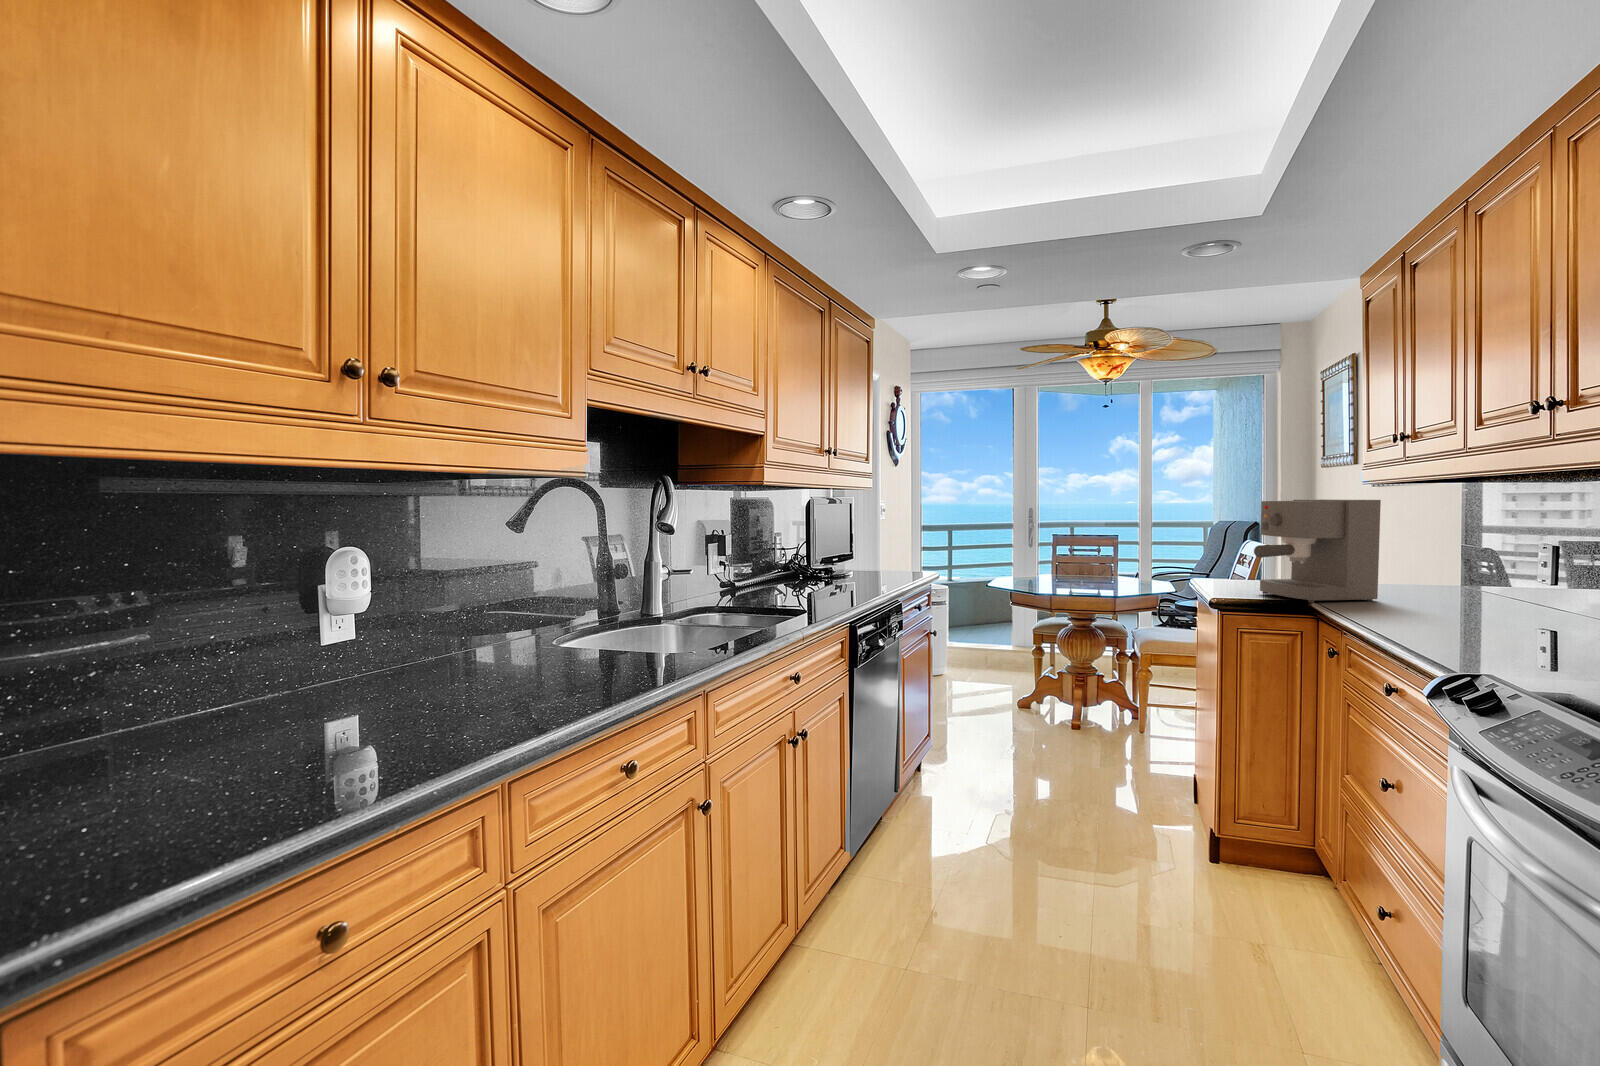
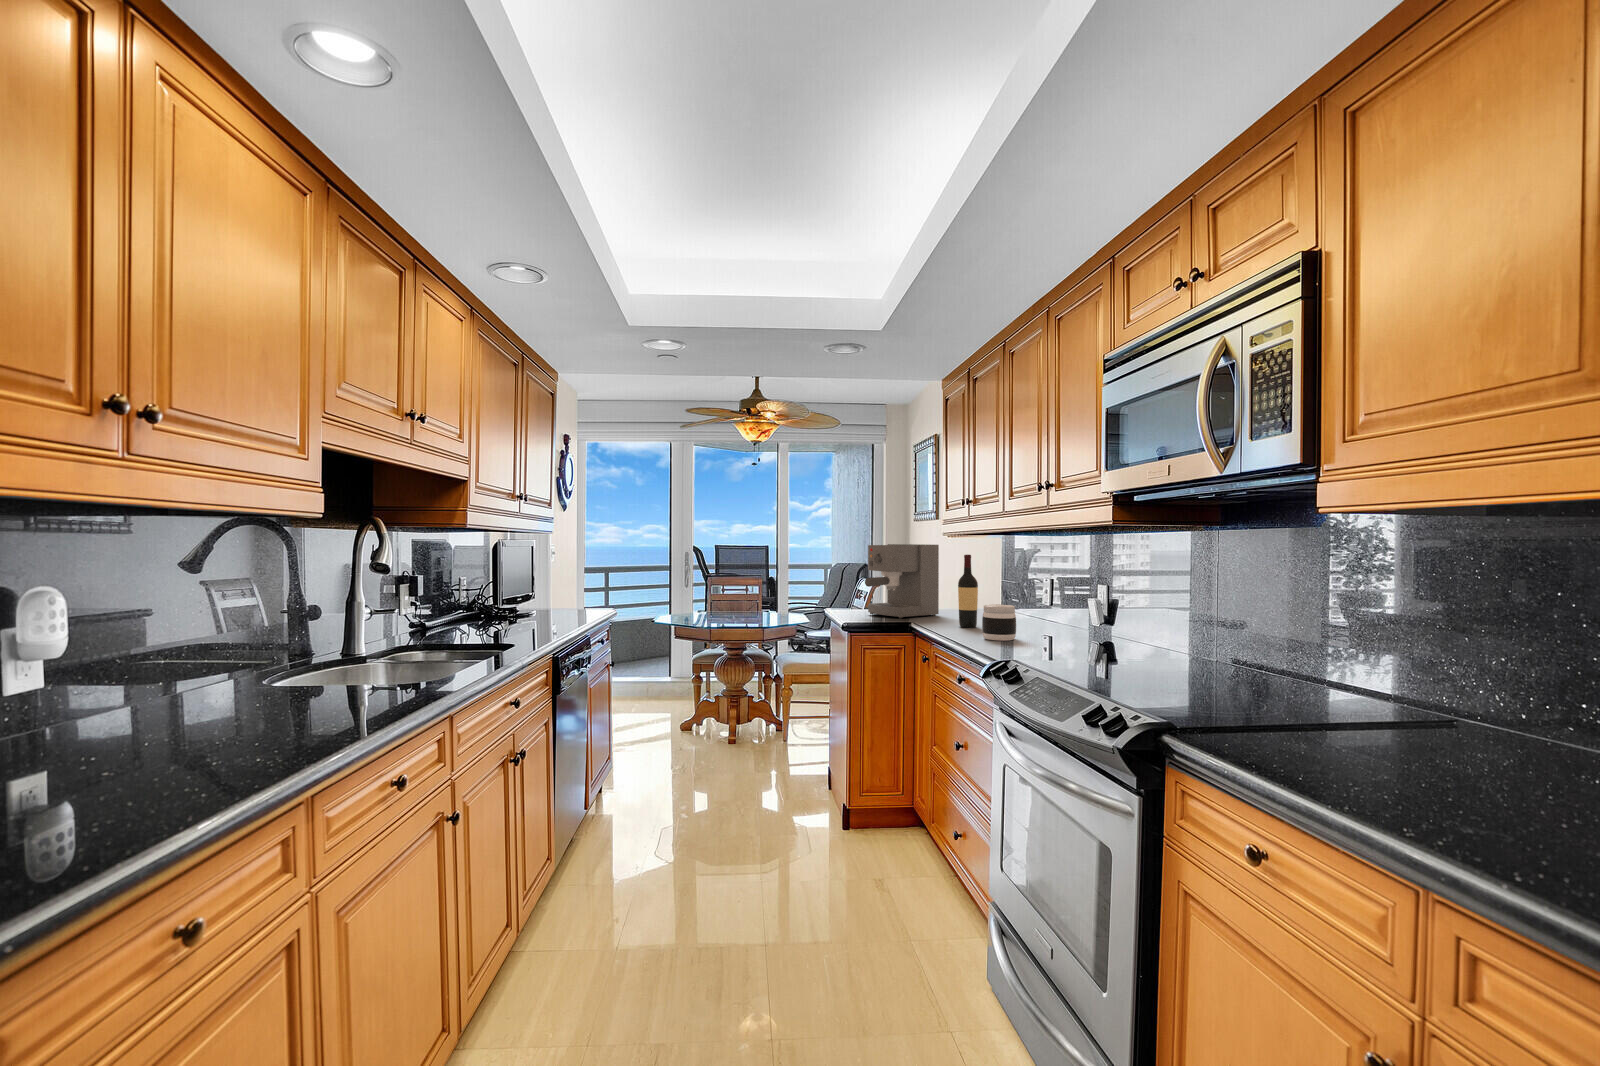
wine bottle: none [1415,515,1453,625] -> present [958,555,978,627]
jar: none [1460,595,1532,654] -> present [982,604,1016,641]

